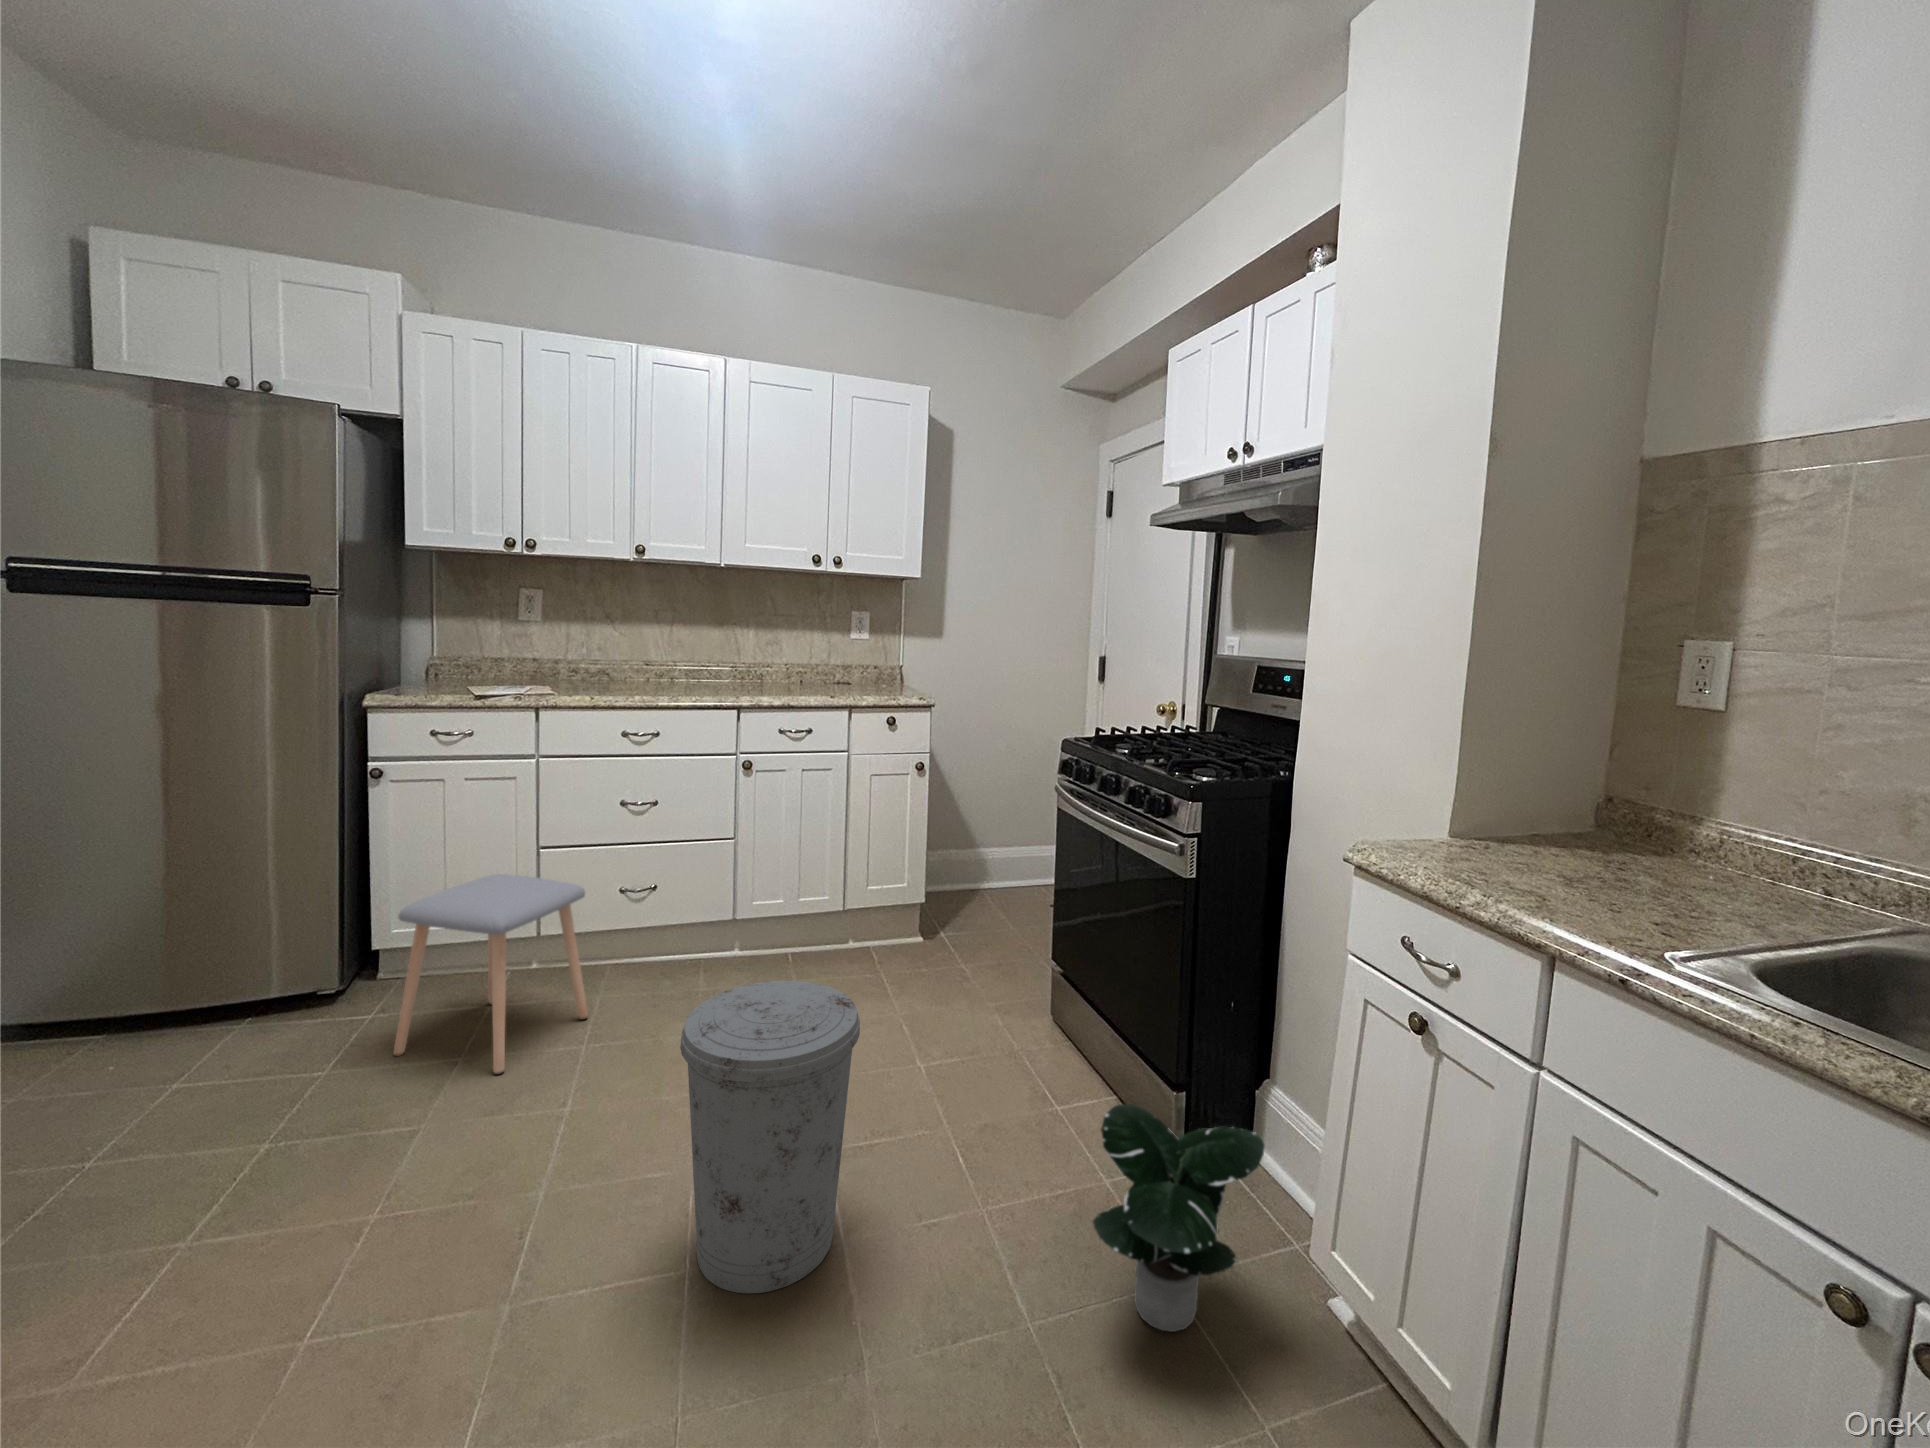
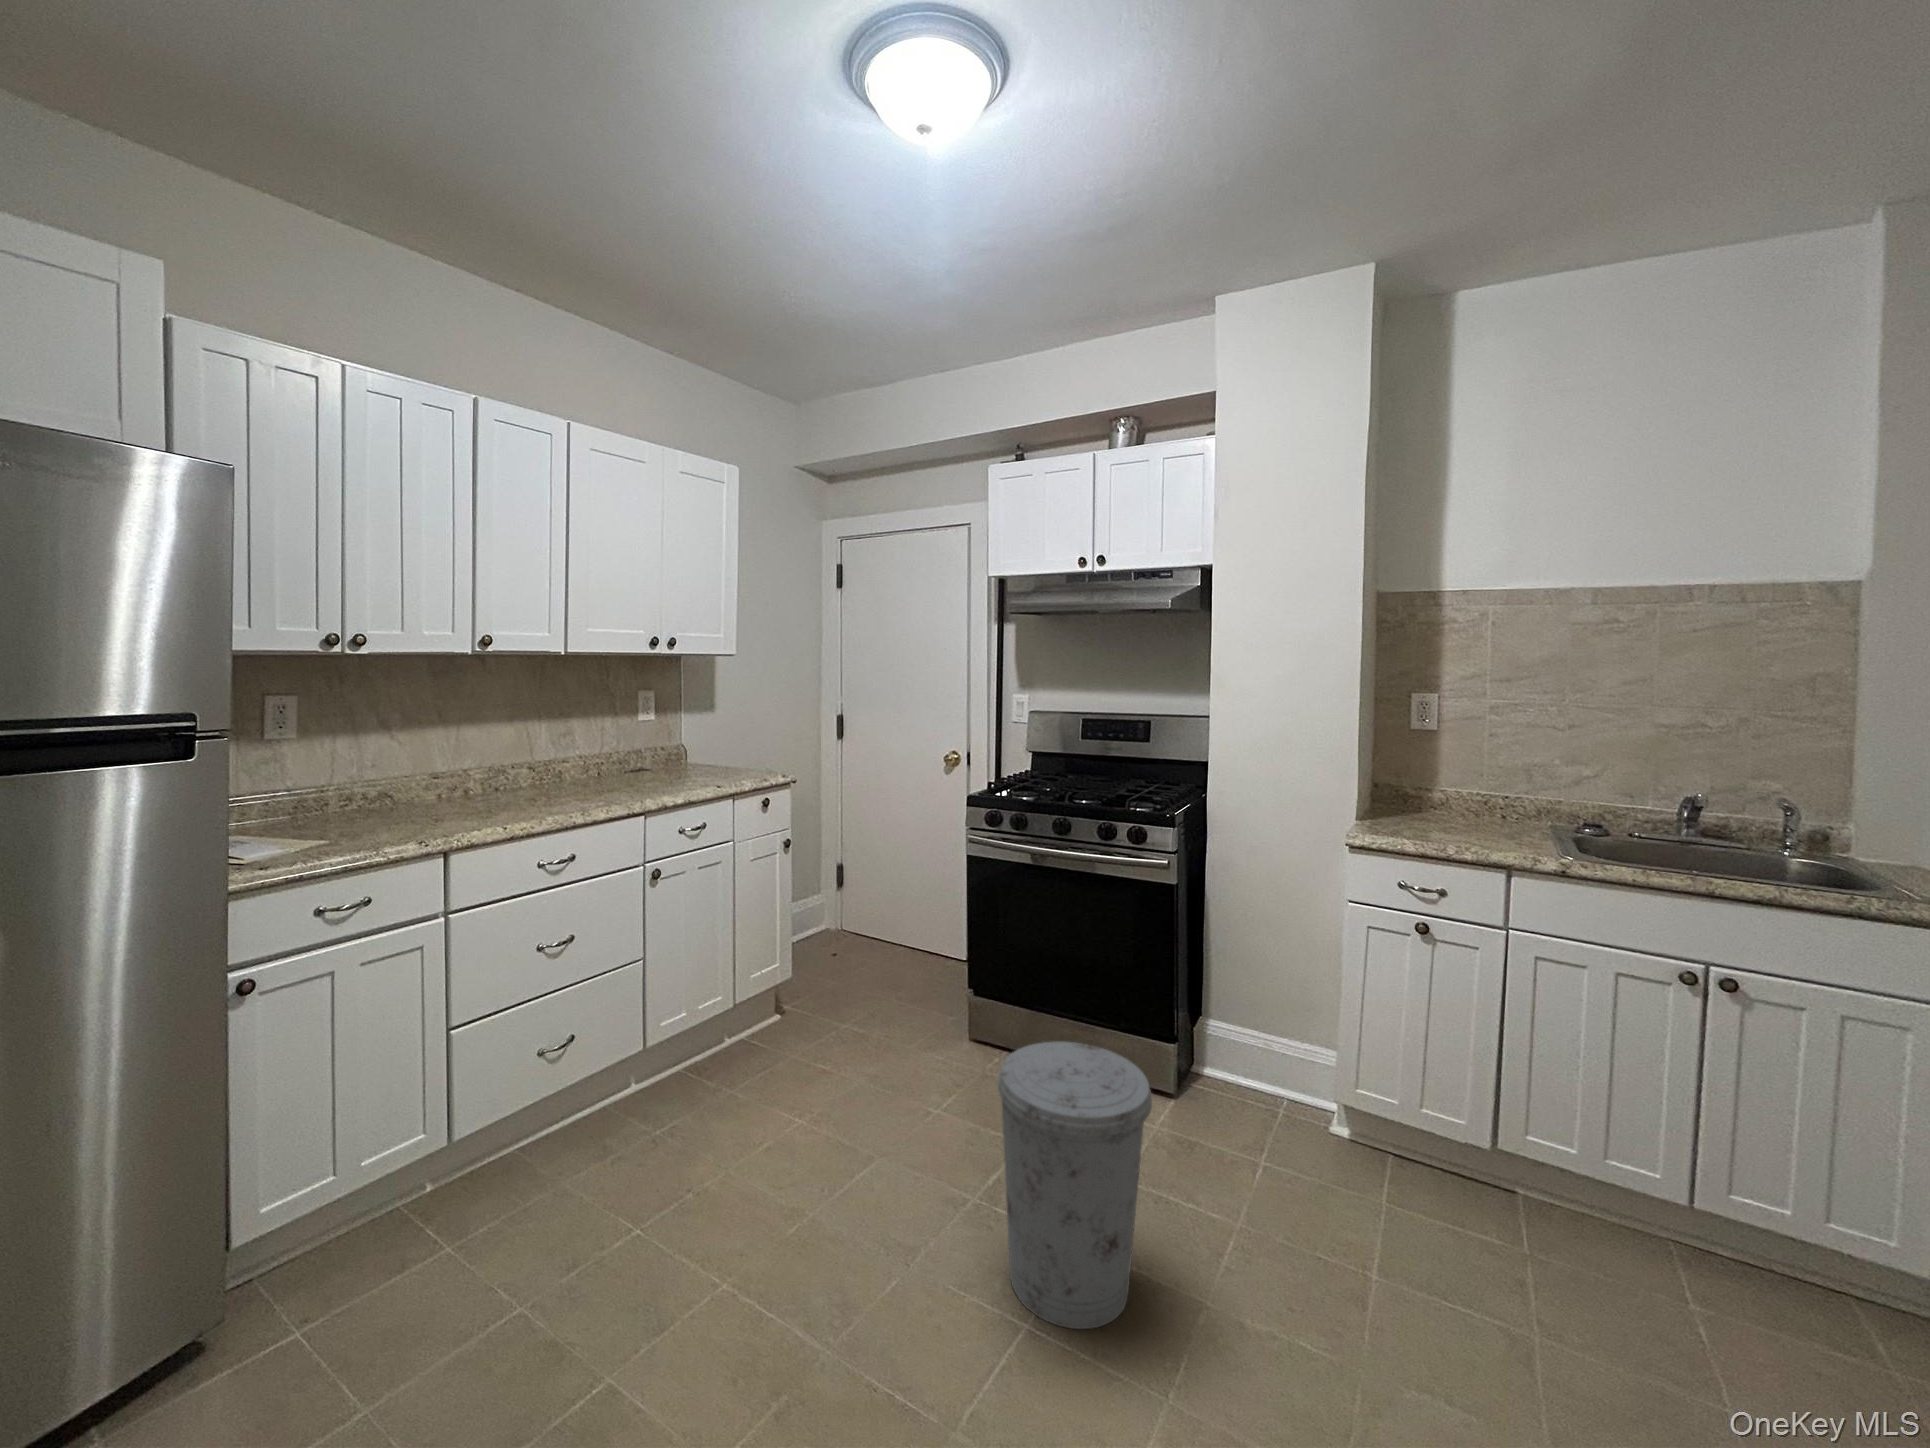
stool: present [394,874,588,1075] -> none [424,1054,608,1365]
potted plant: present [1093,1104,1265,1332] -> none [1234,1037,1367,1191]

